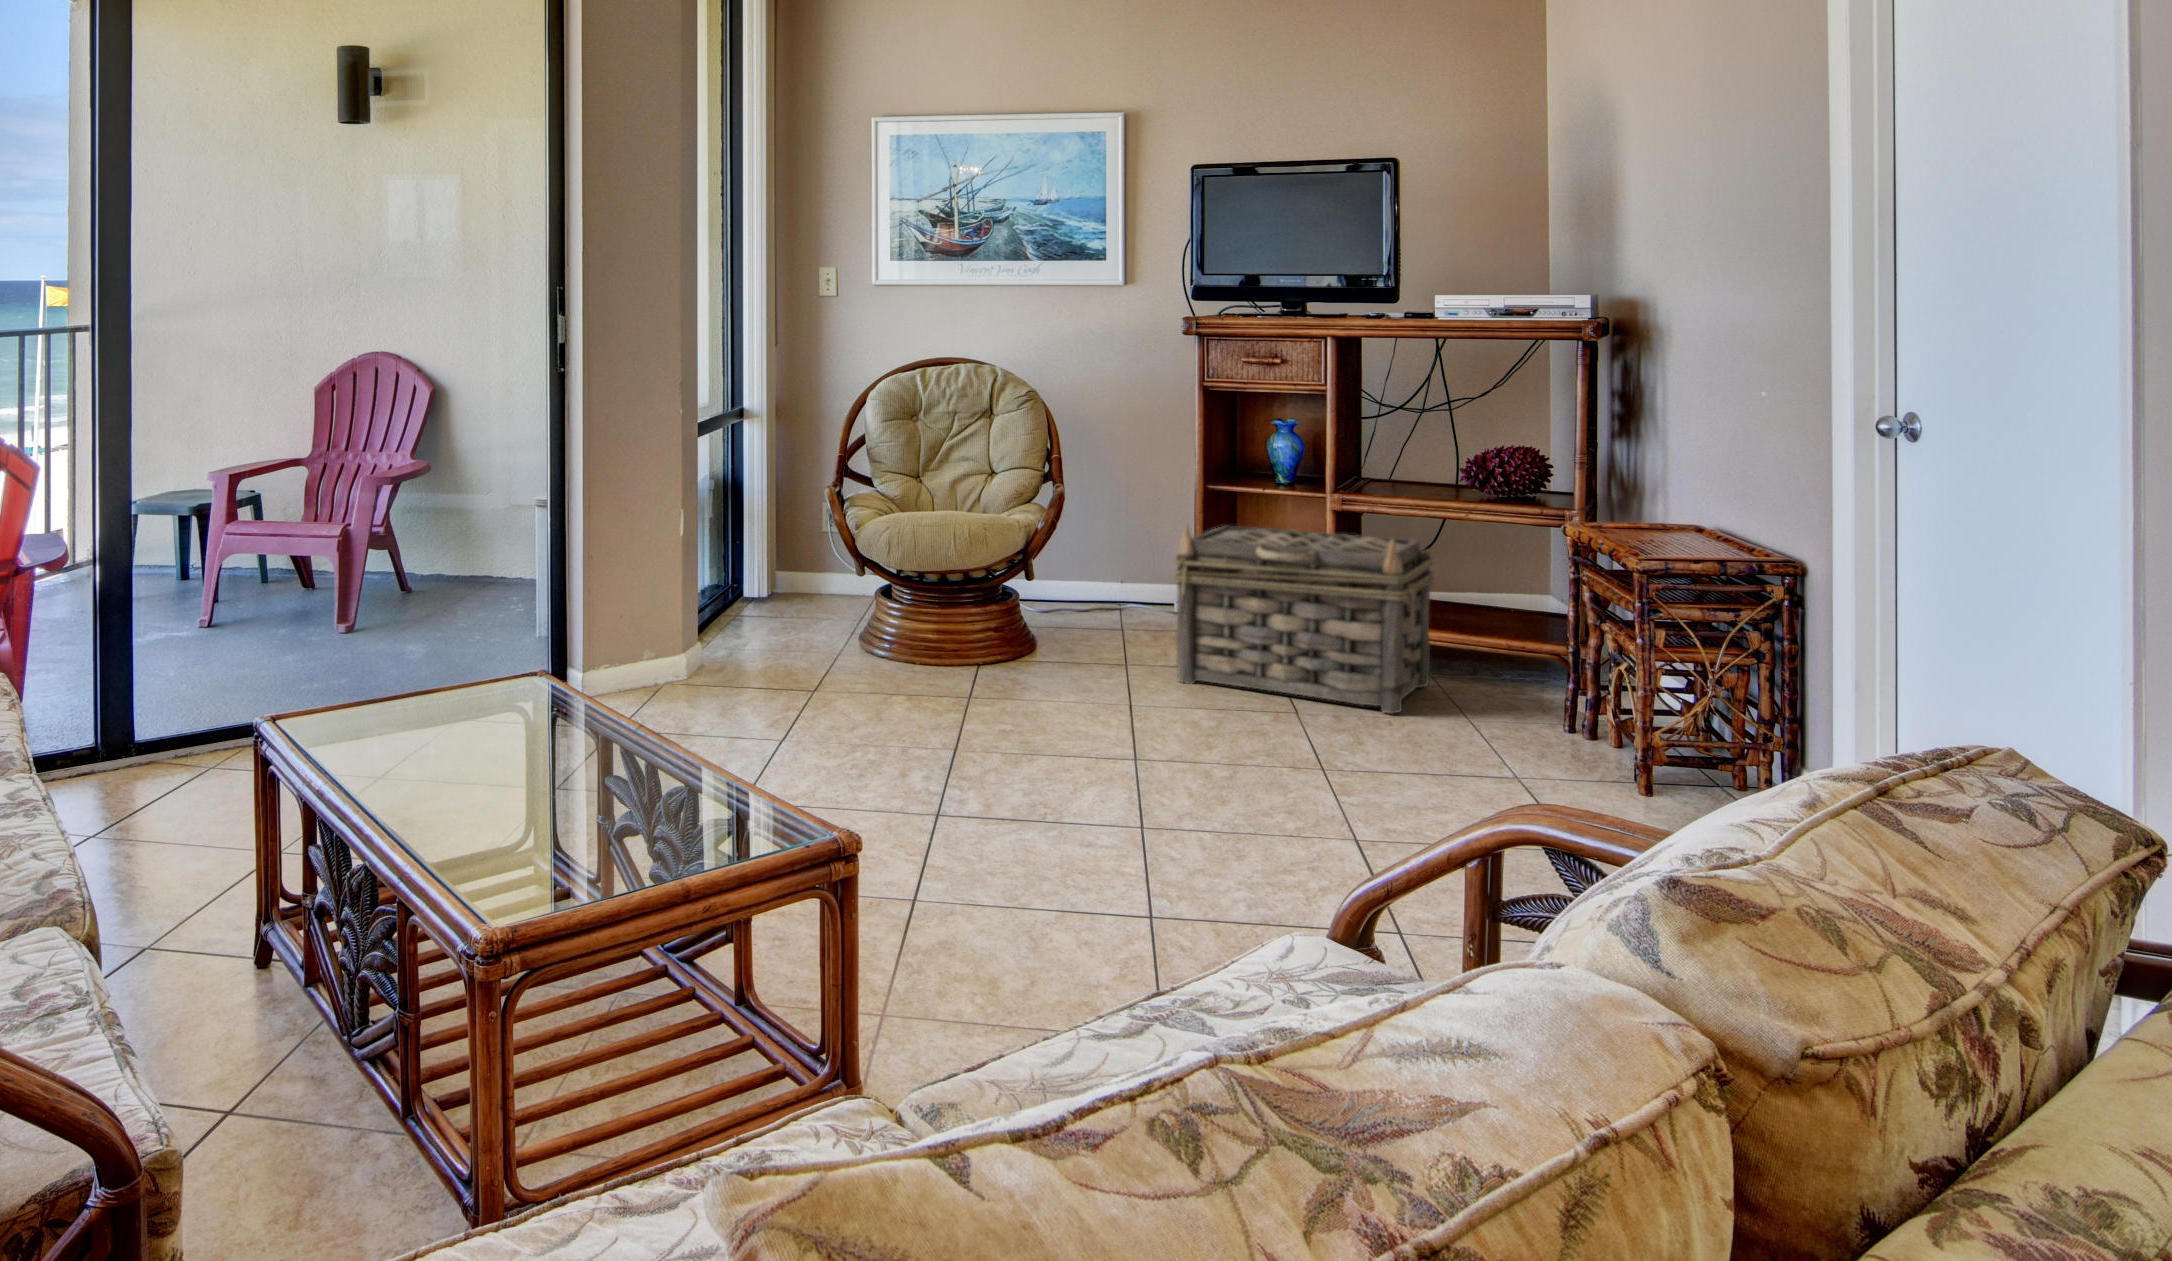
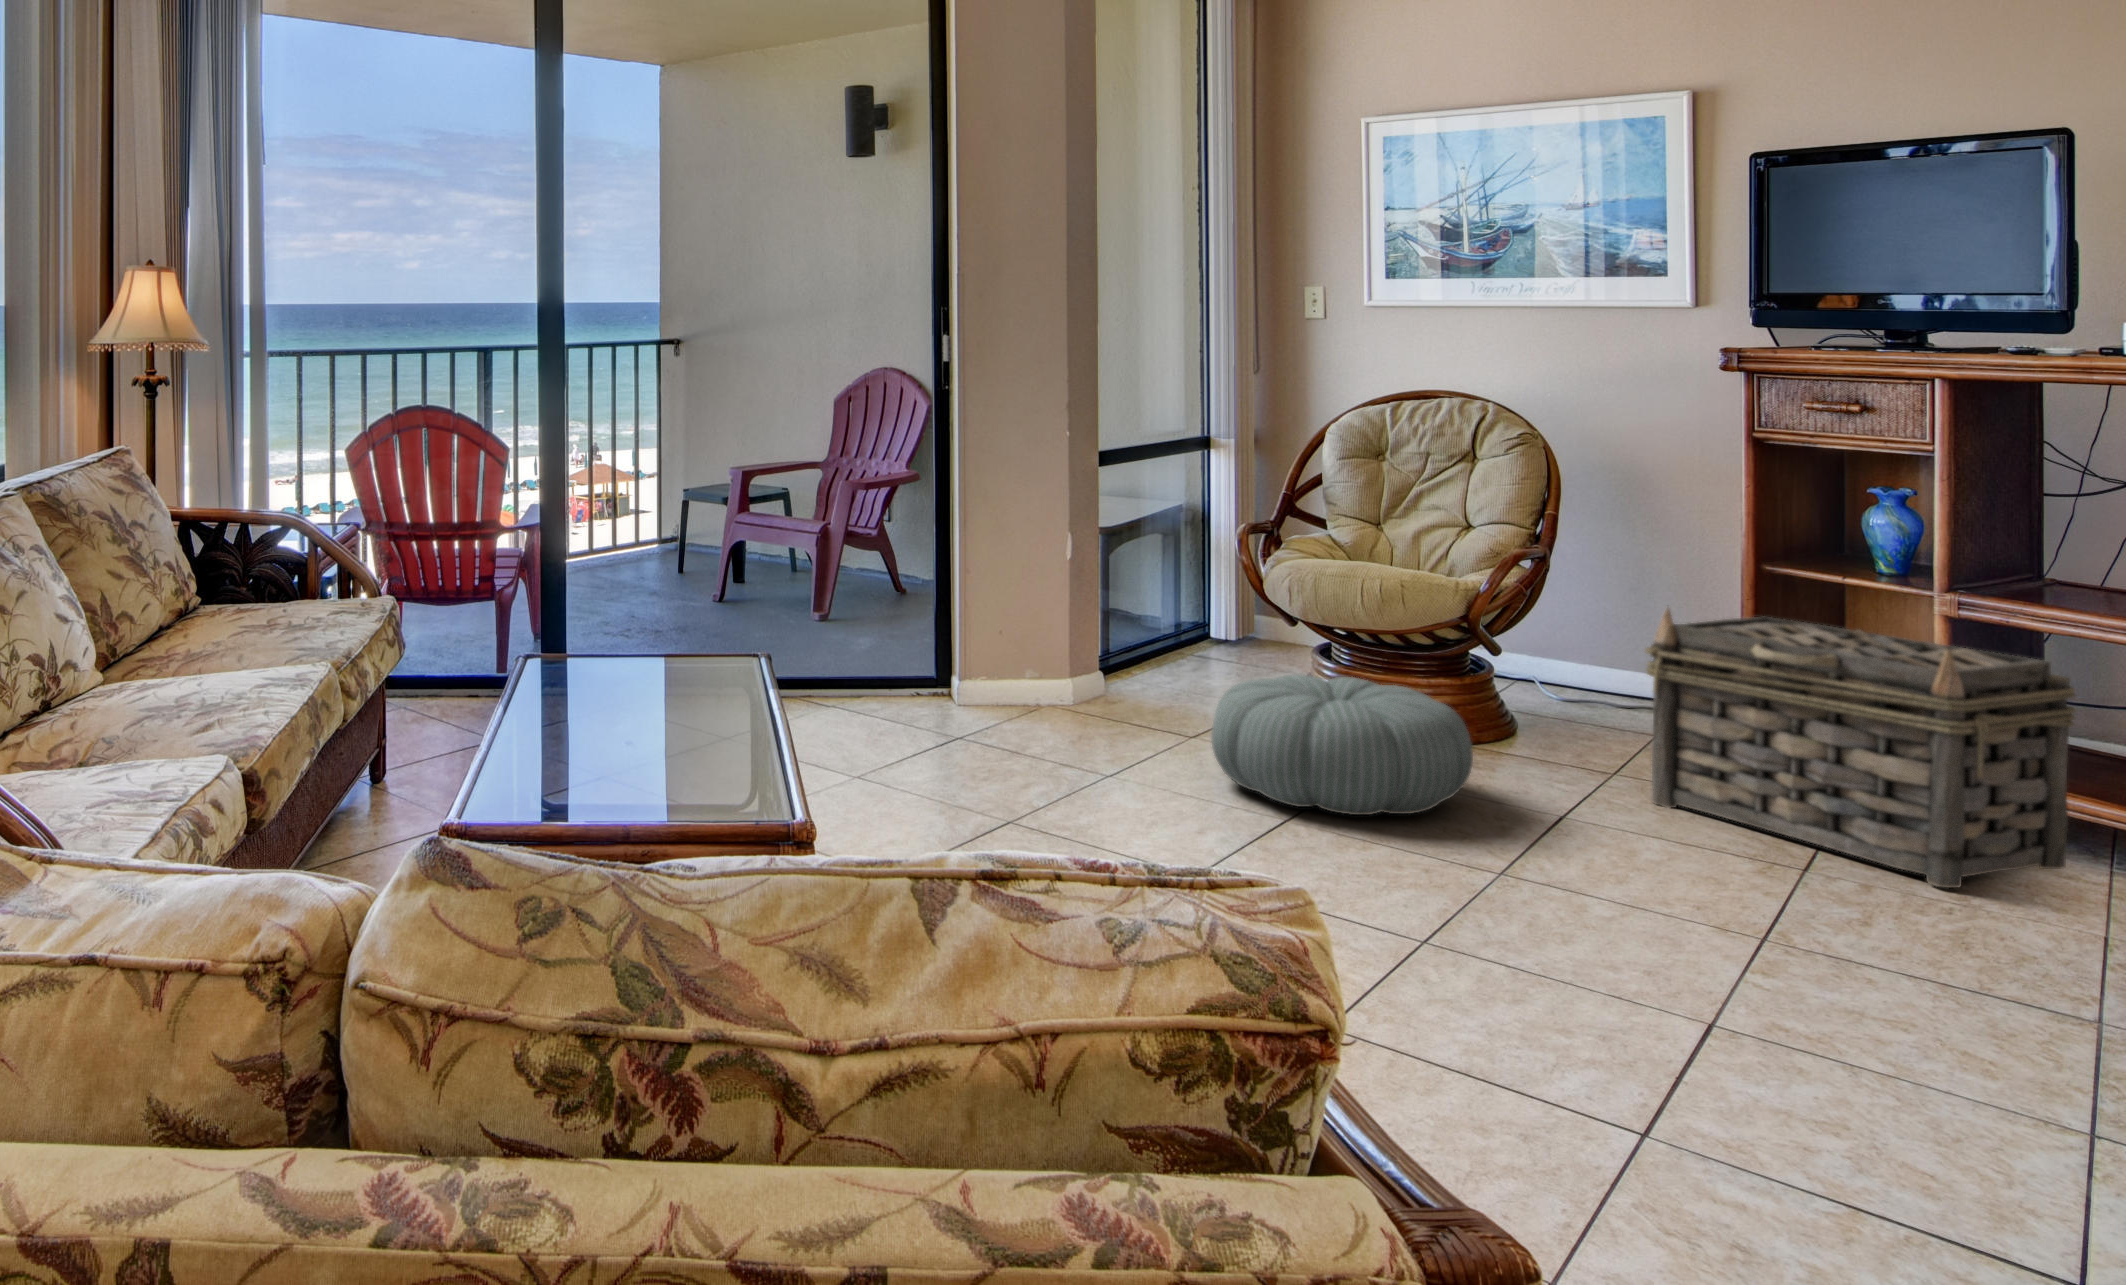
pouf: none [877,612,1088,734] -> present [1211,675,1473,815]

